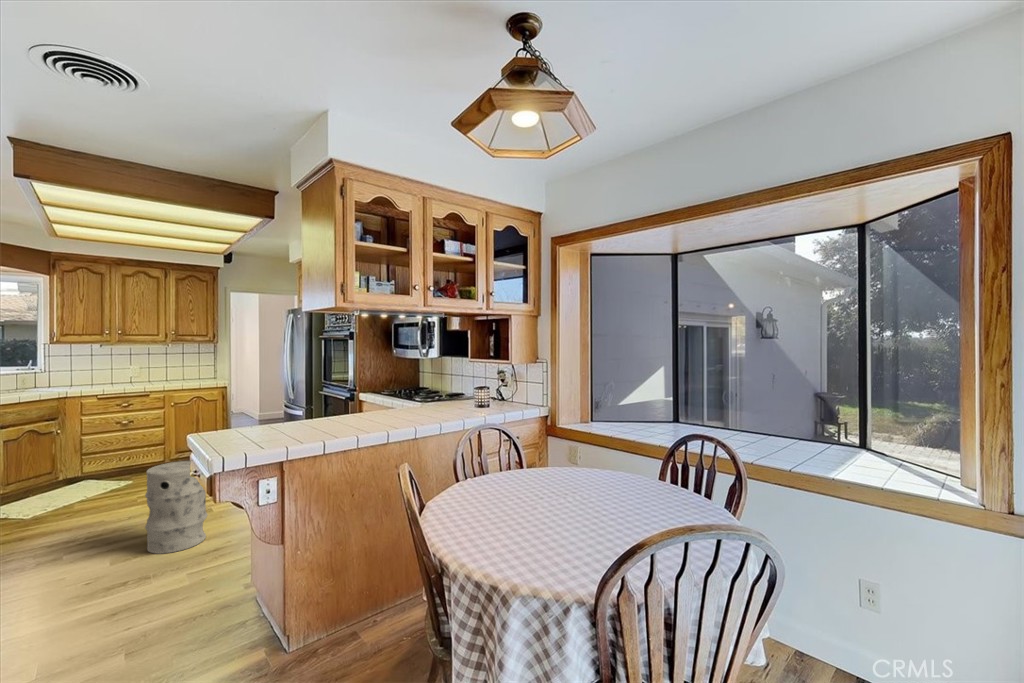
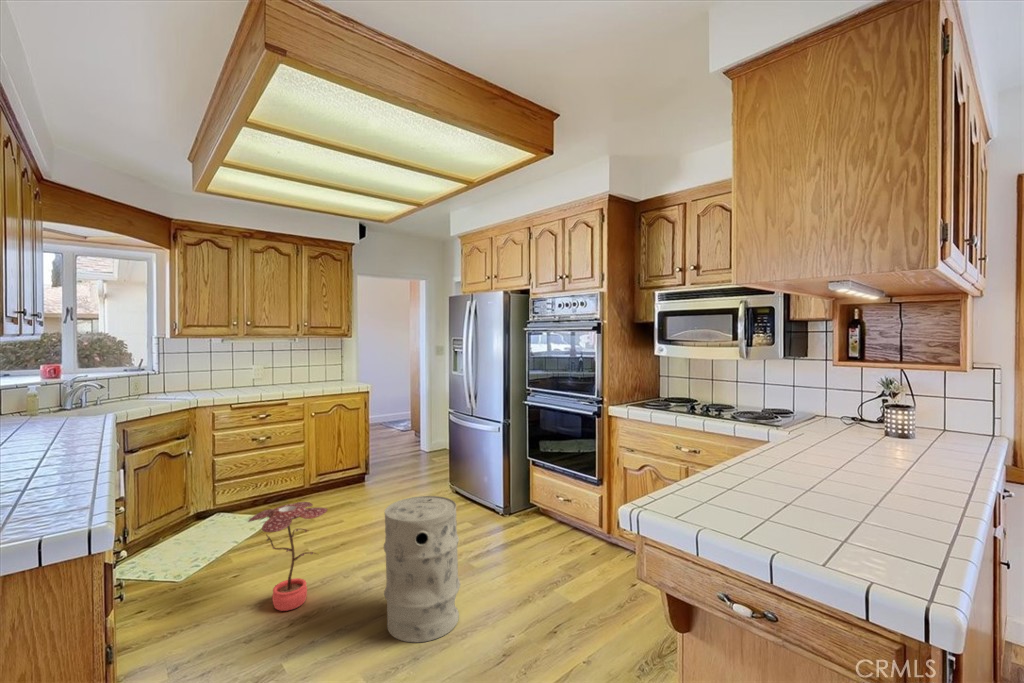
potted plant: none [61,465,124,537] -> present [248,502,328,611]

